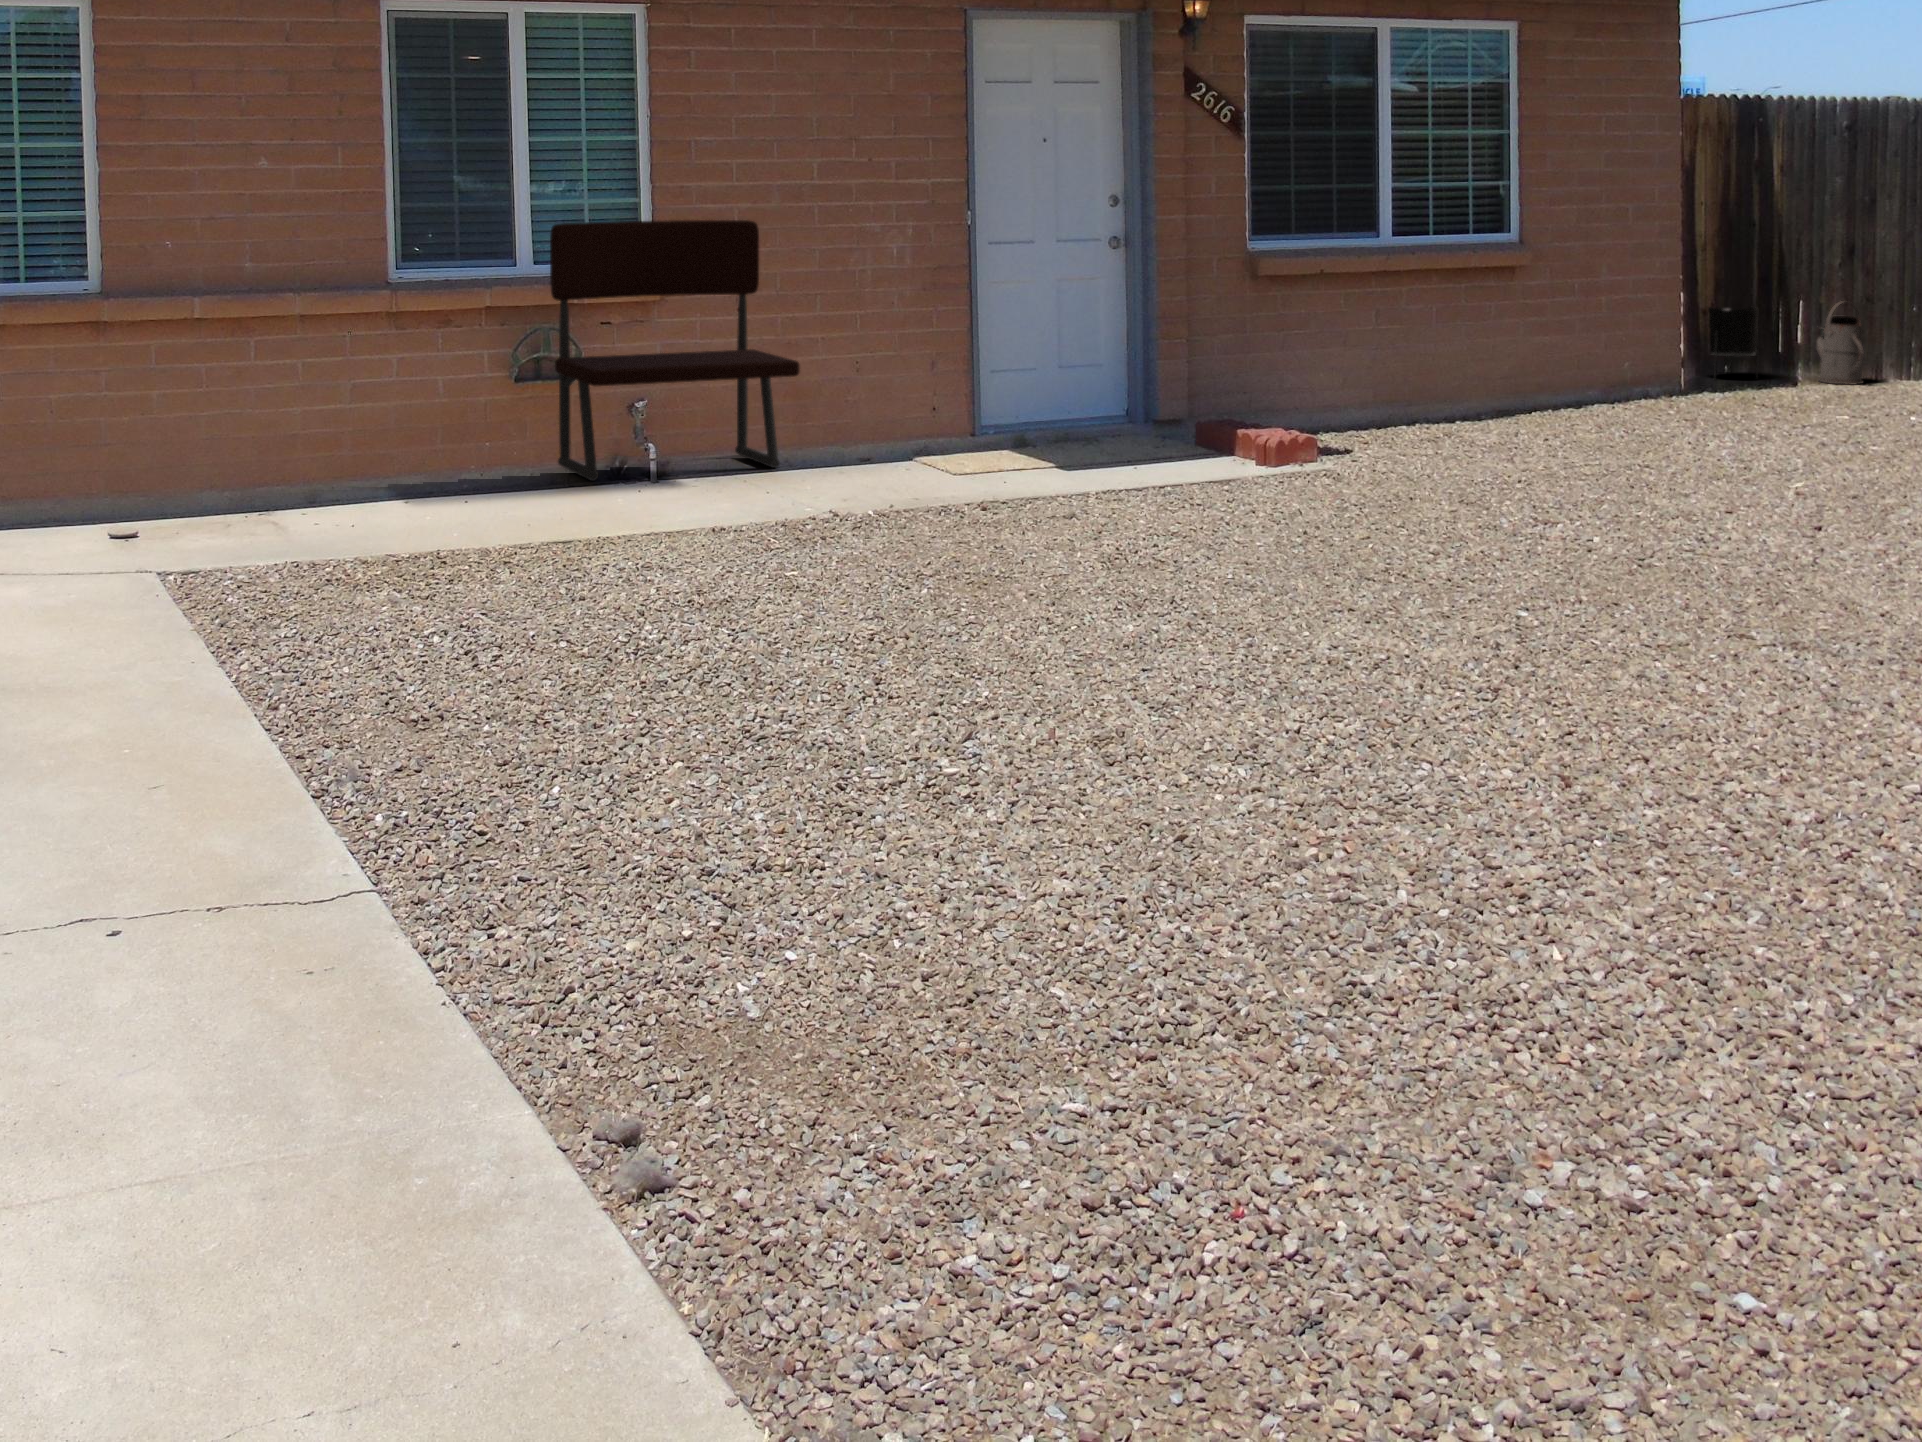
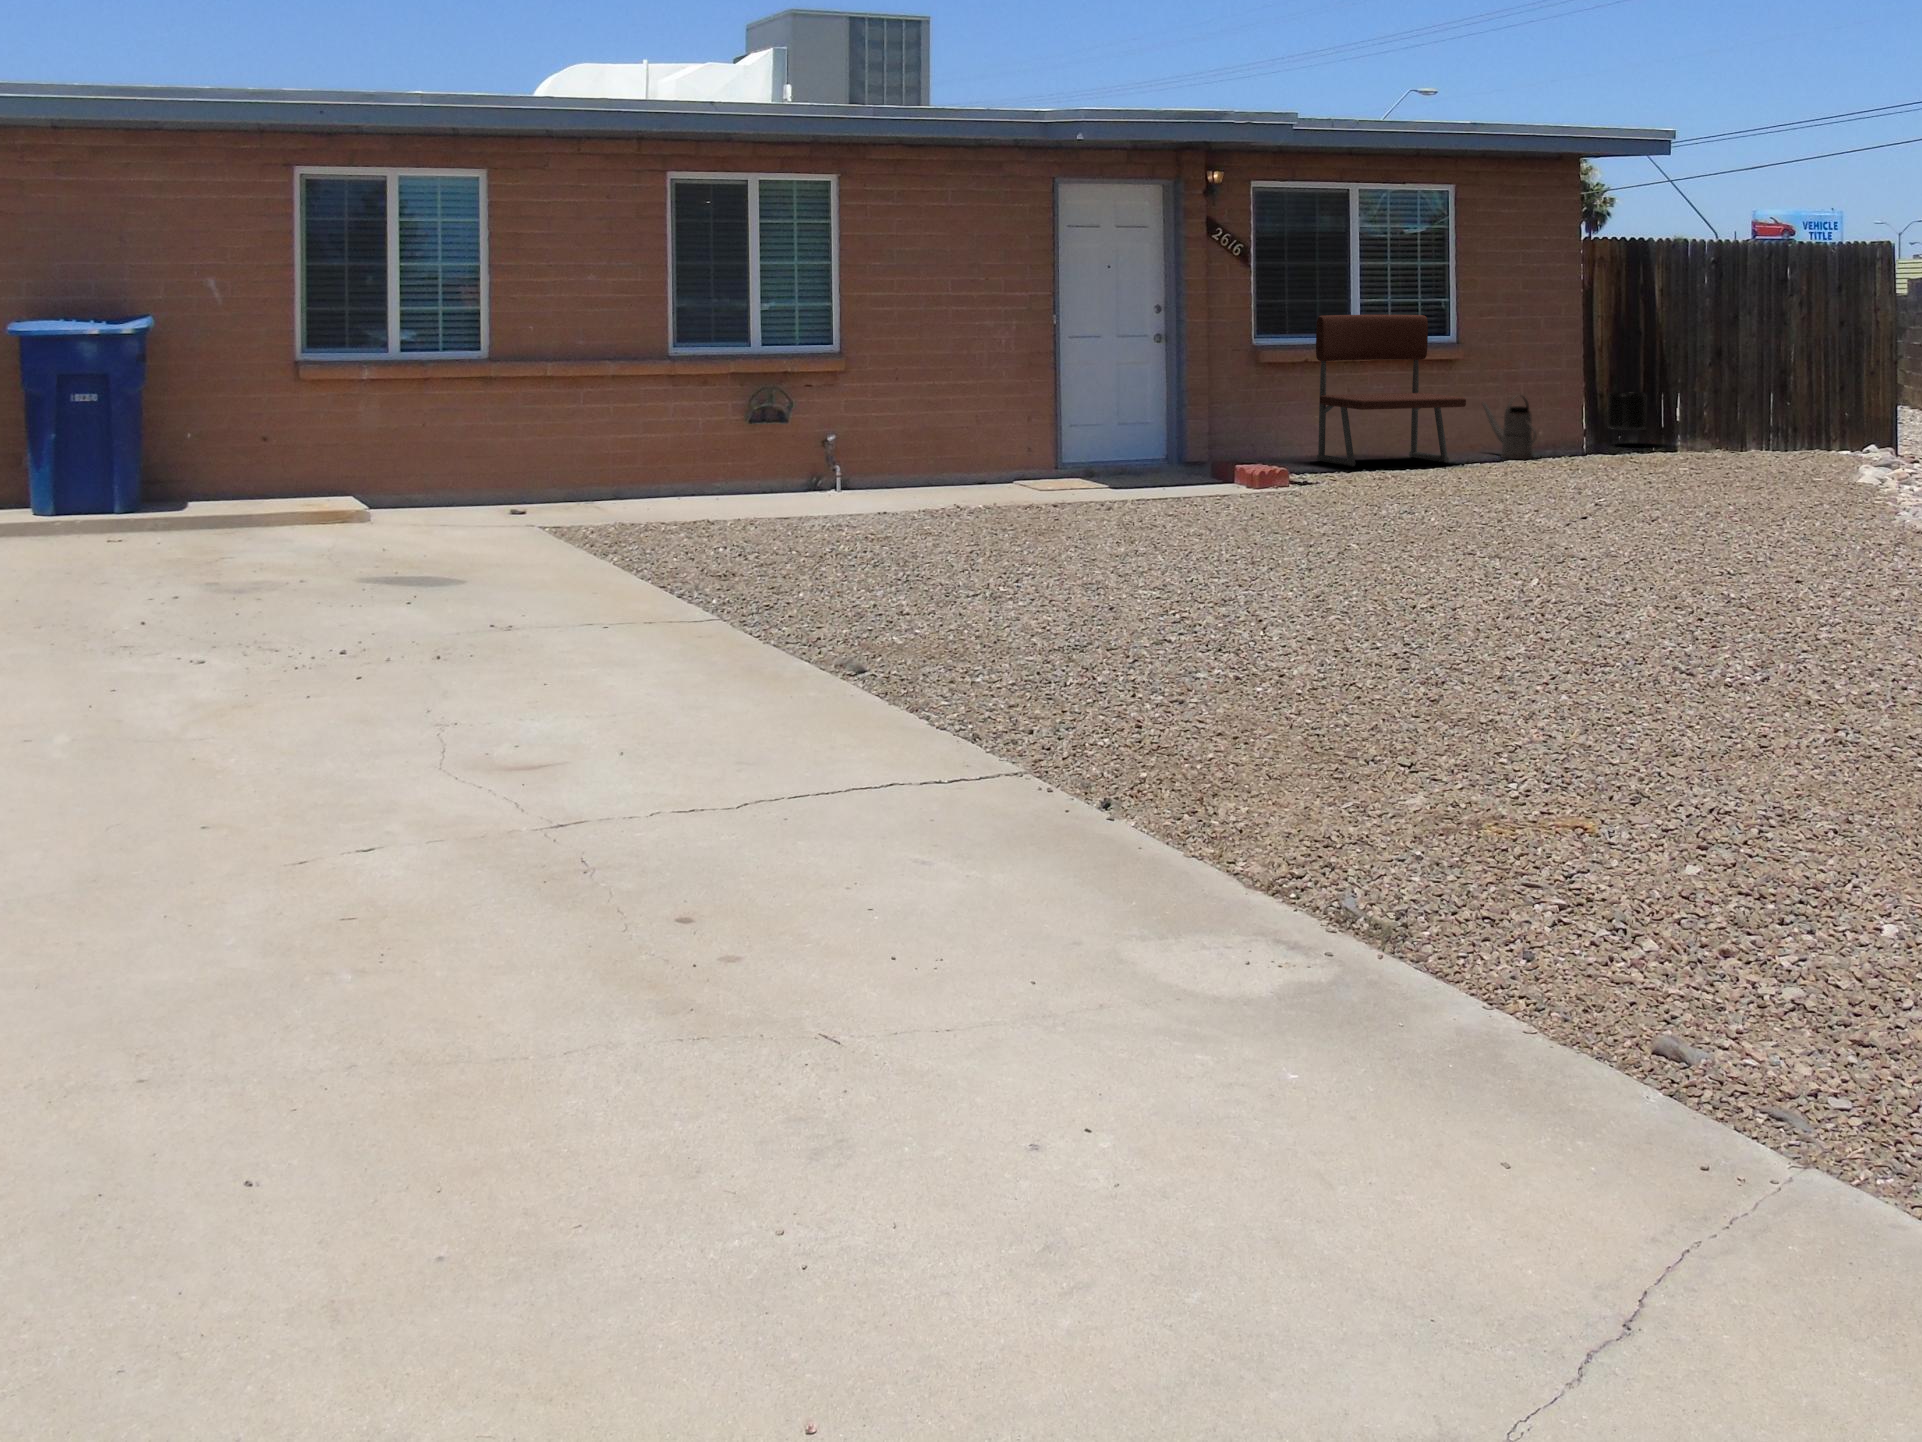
bench: present [550,220,800,481] -> present [1316,315,1466,466]
watering can: present [1817,301,1864,385] -> present [1482,396,1537,459]

